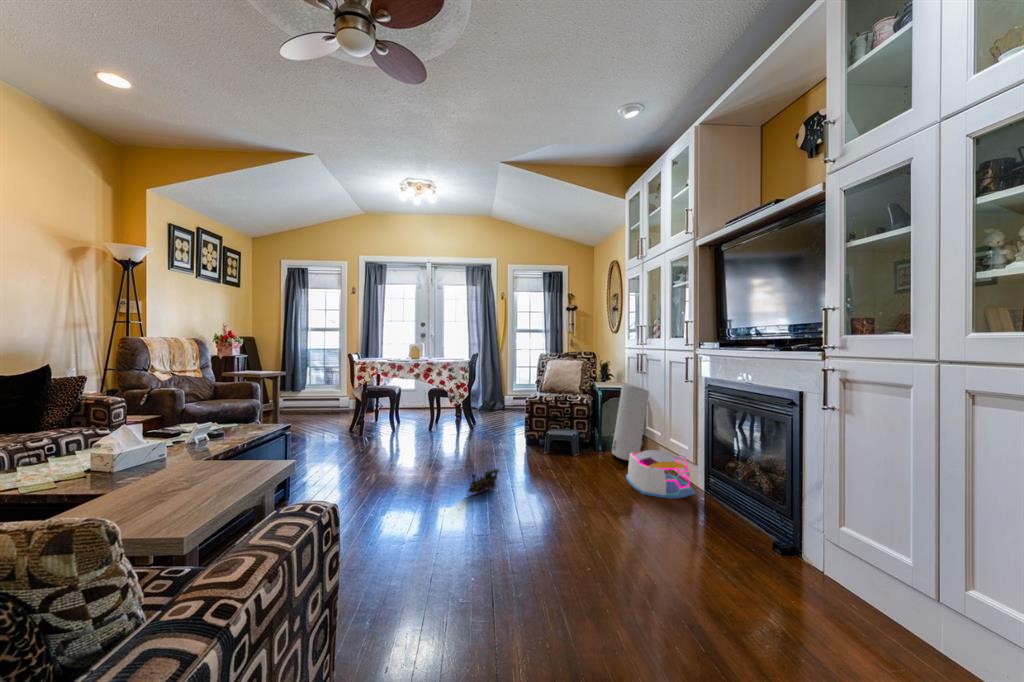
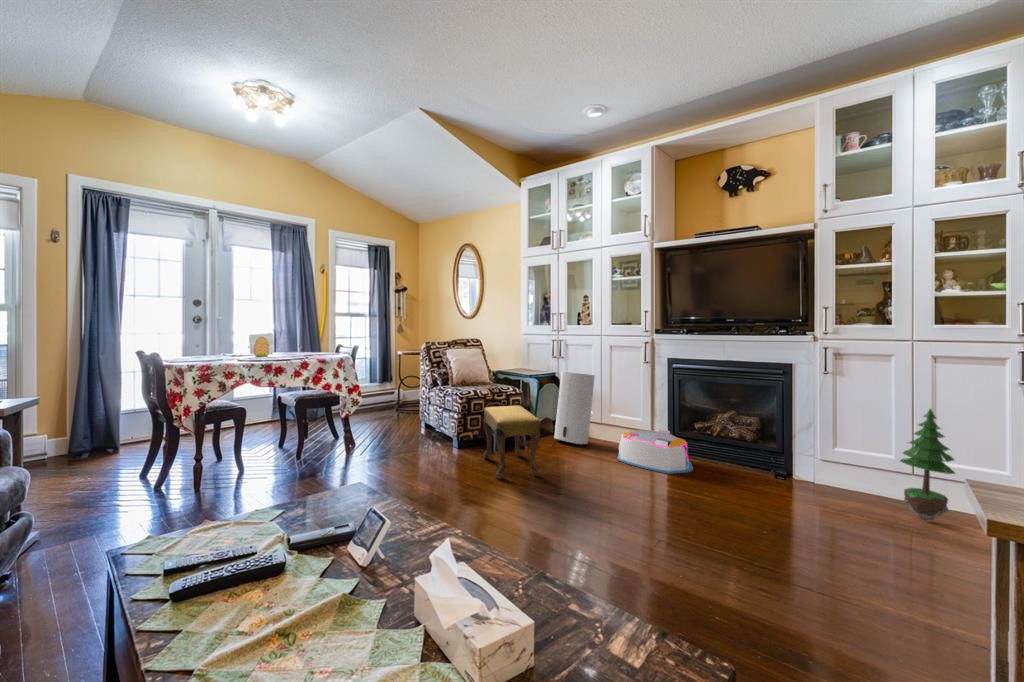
footstool: none [498,409,555,470] -> present [484,406,540,479]
potted tree: none [790,443,857,601] -> present [900,409,955,520]
toy train: present [467,469,499,496] -> none [558,485,576,529]

